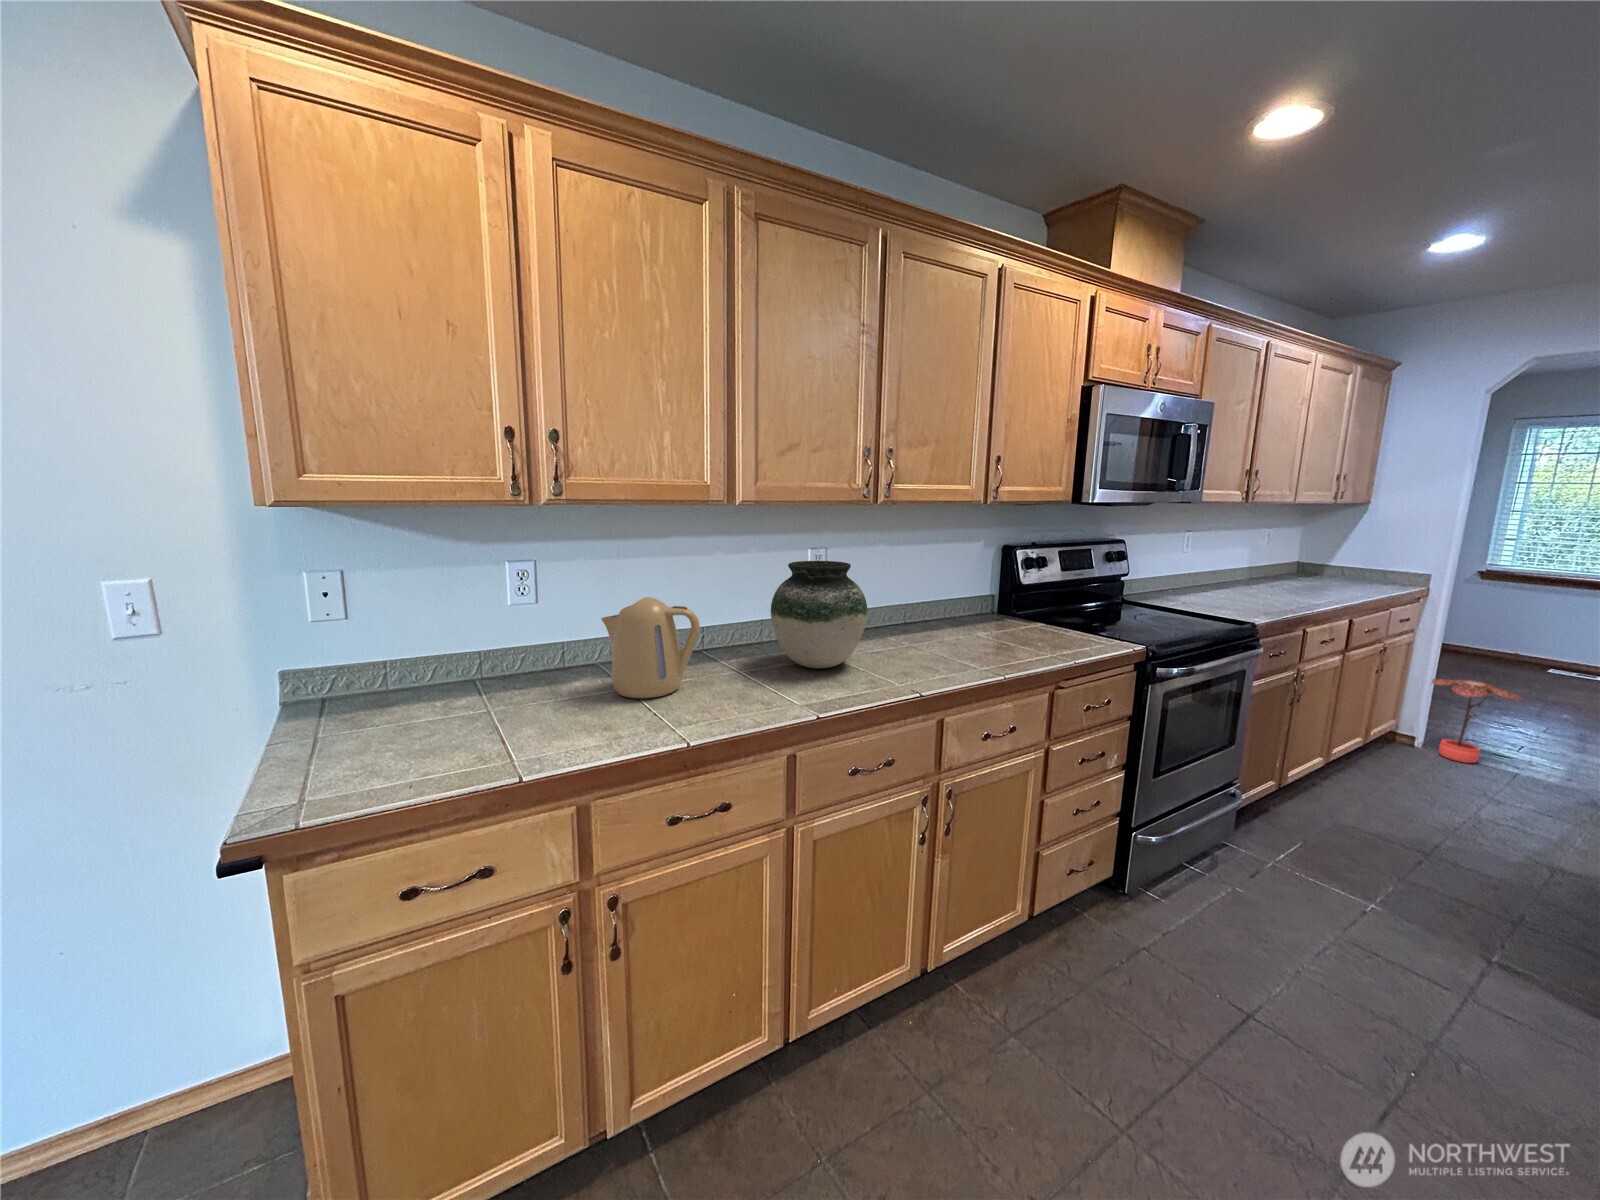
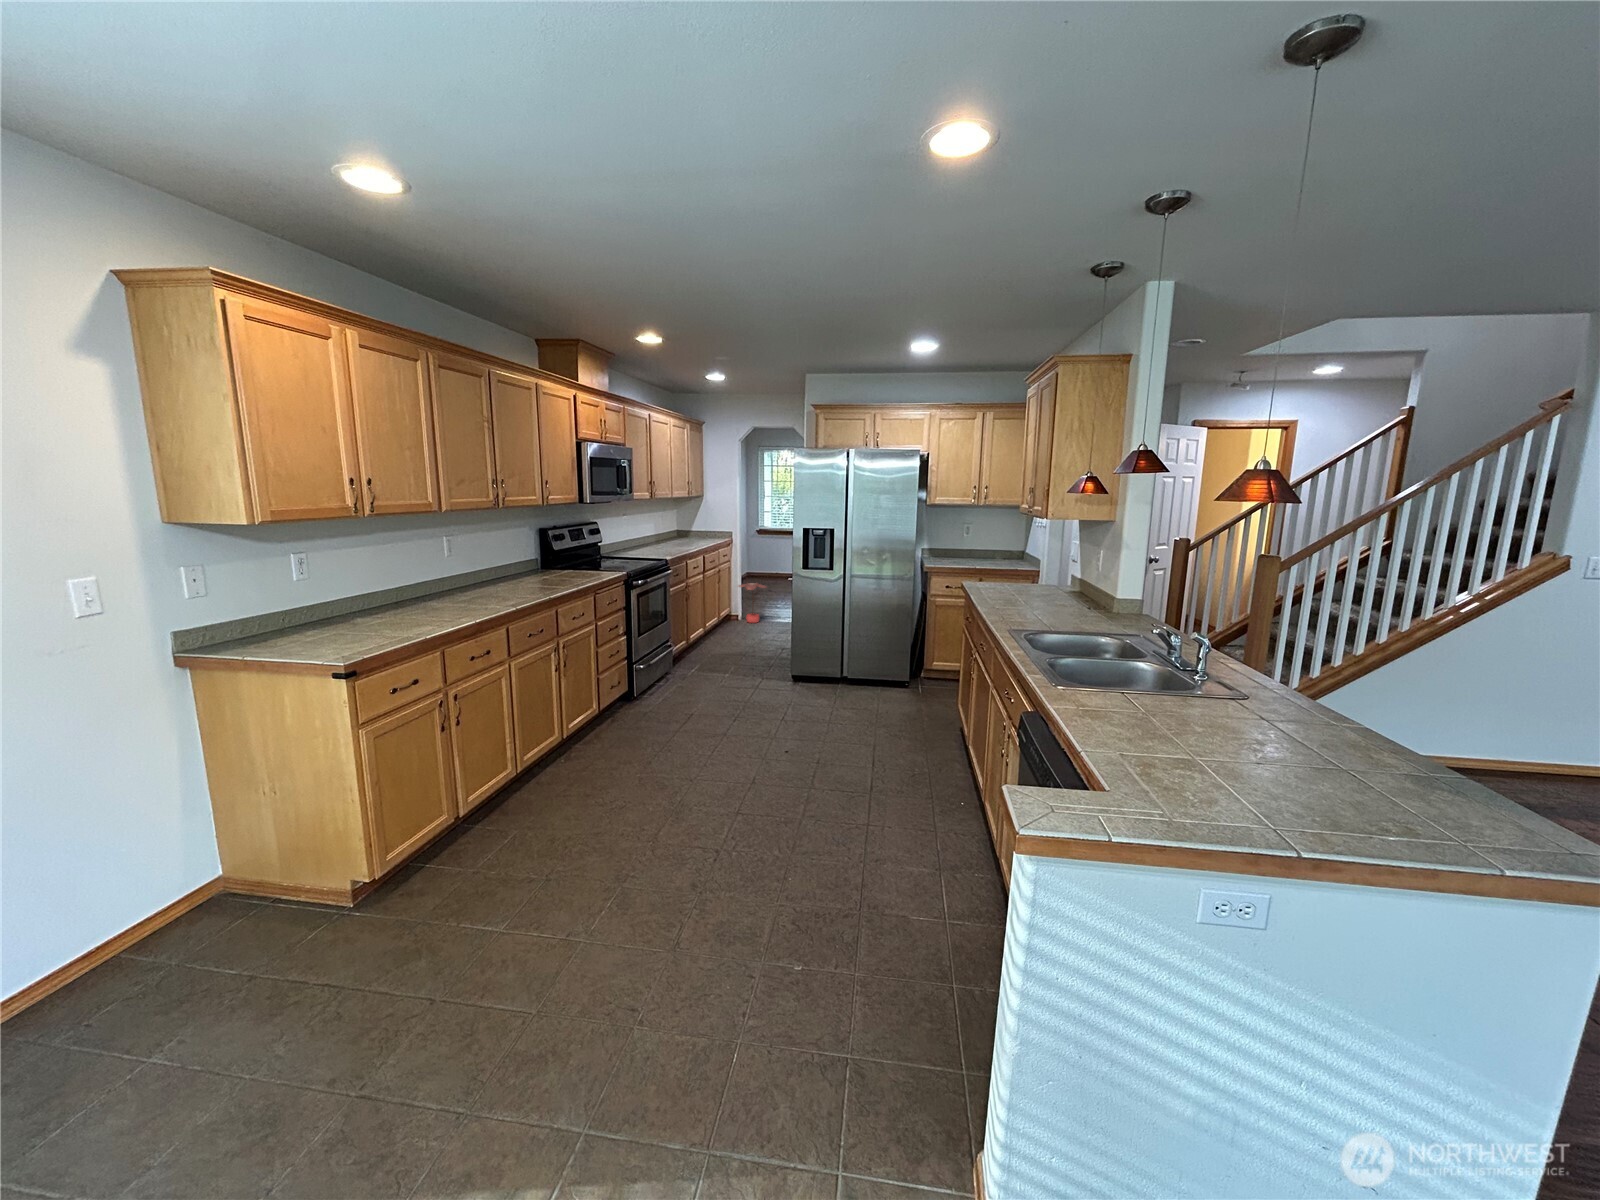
vase: present [771,561,868,669] -> none [447,541,507,600]
kettle: present [601,597,700,698] -> none [373,566,434,621]

